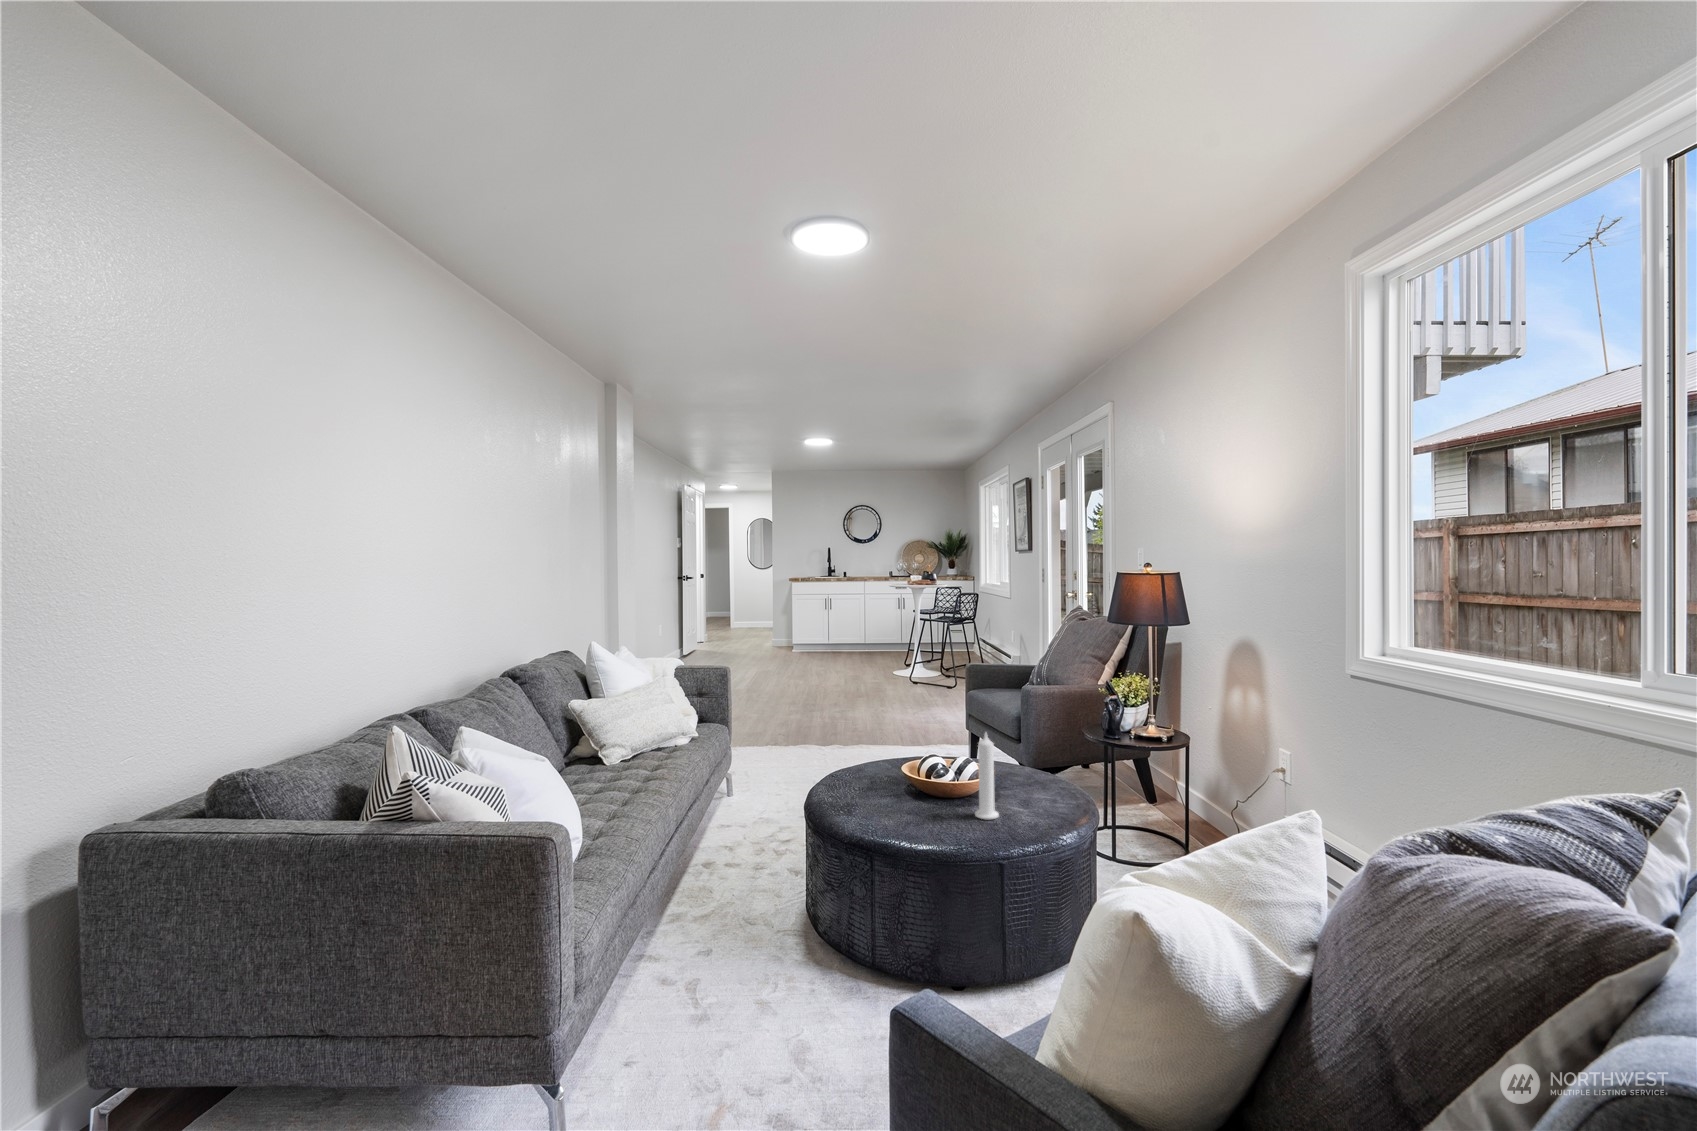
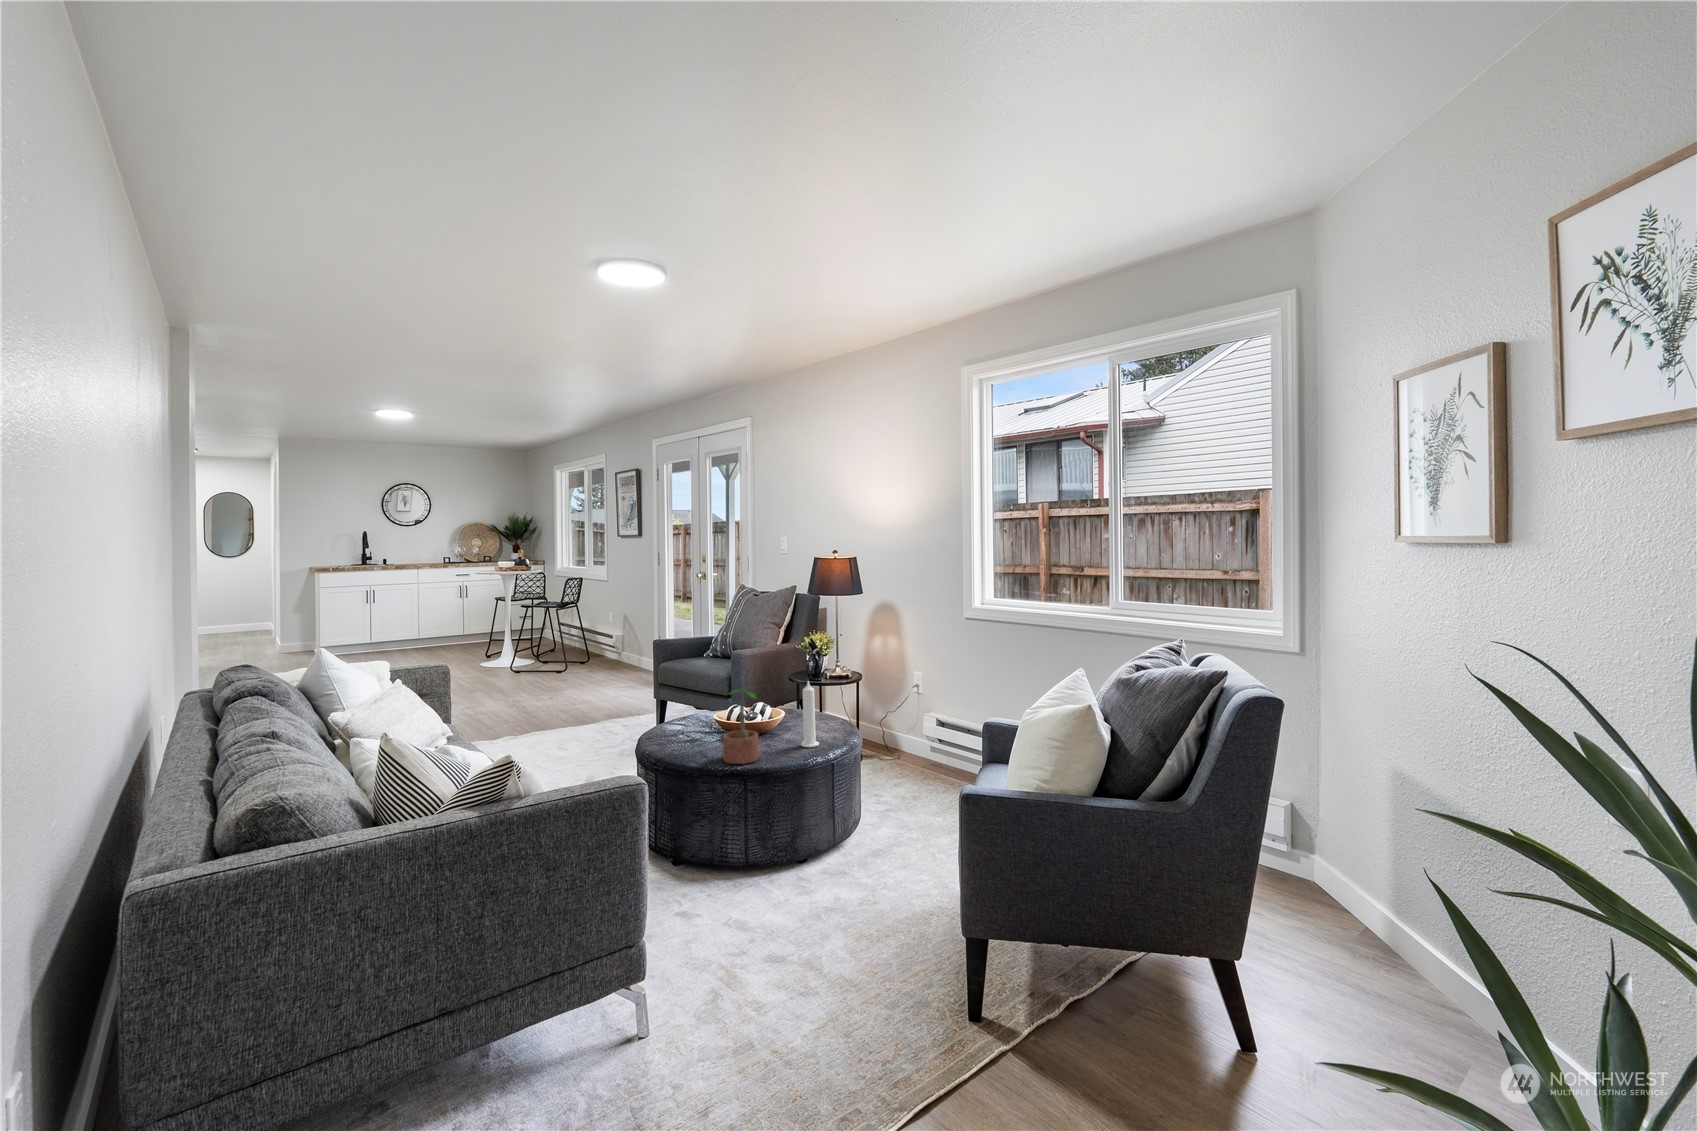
potted plant: none [866,730,909,823] -> present [723,690,759,764]

